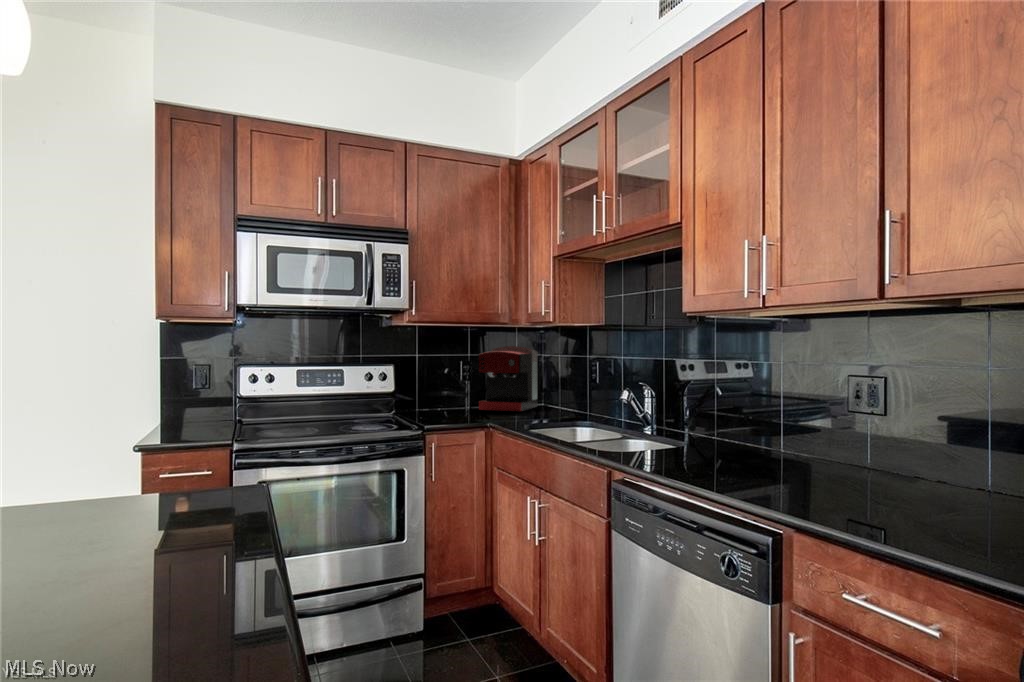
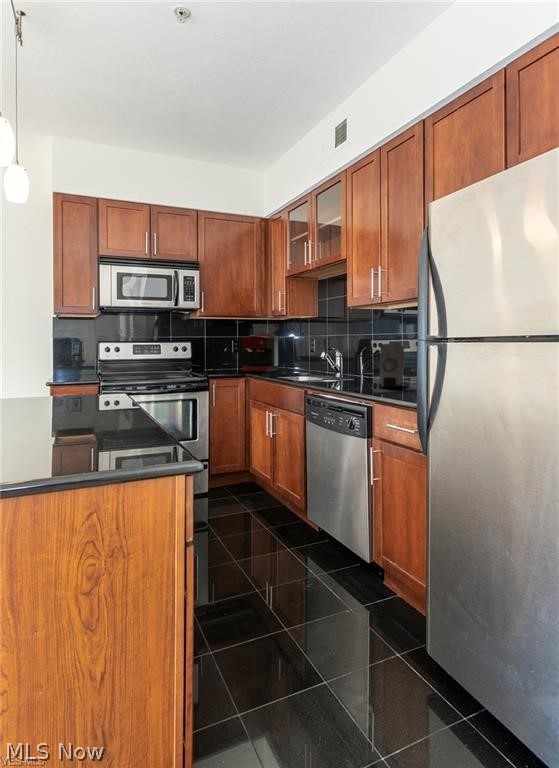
soap dispenser: none [761,387,805,473] -> present [379,344,404,387]

